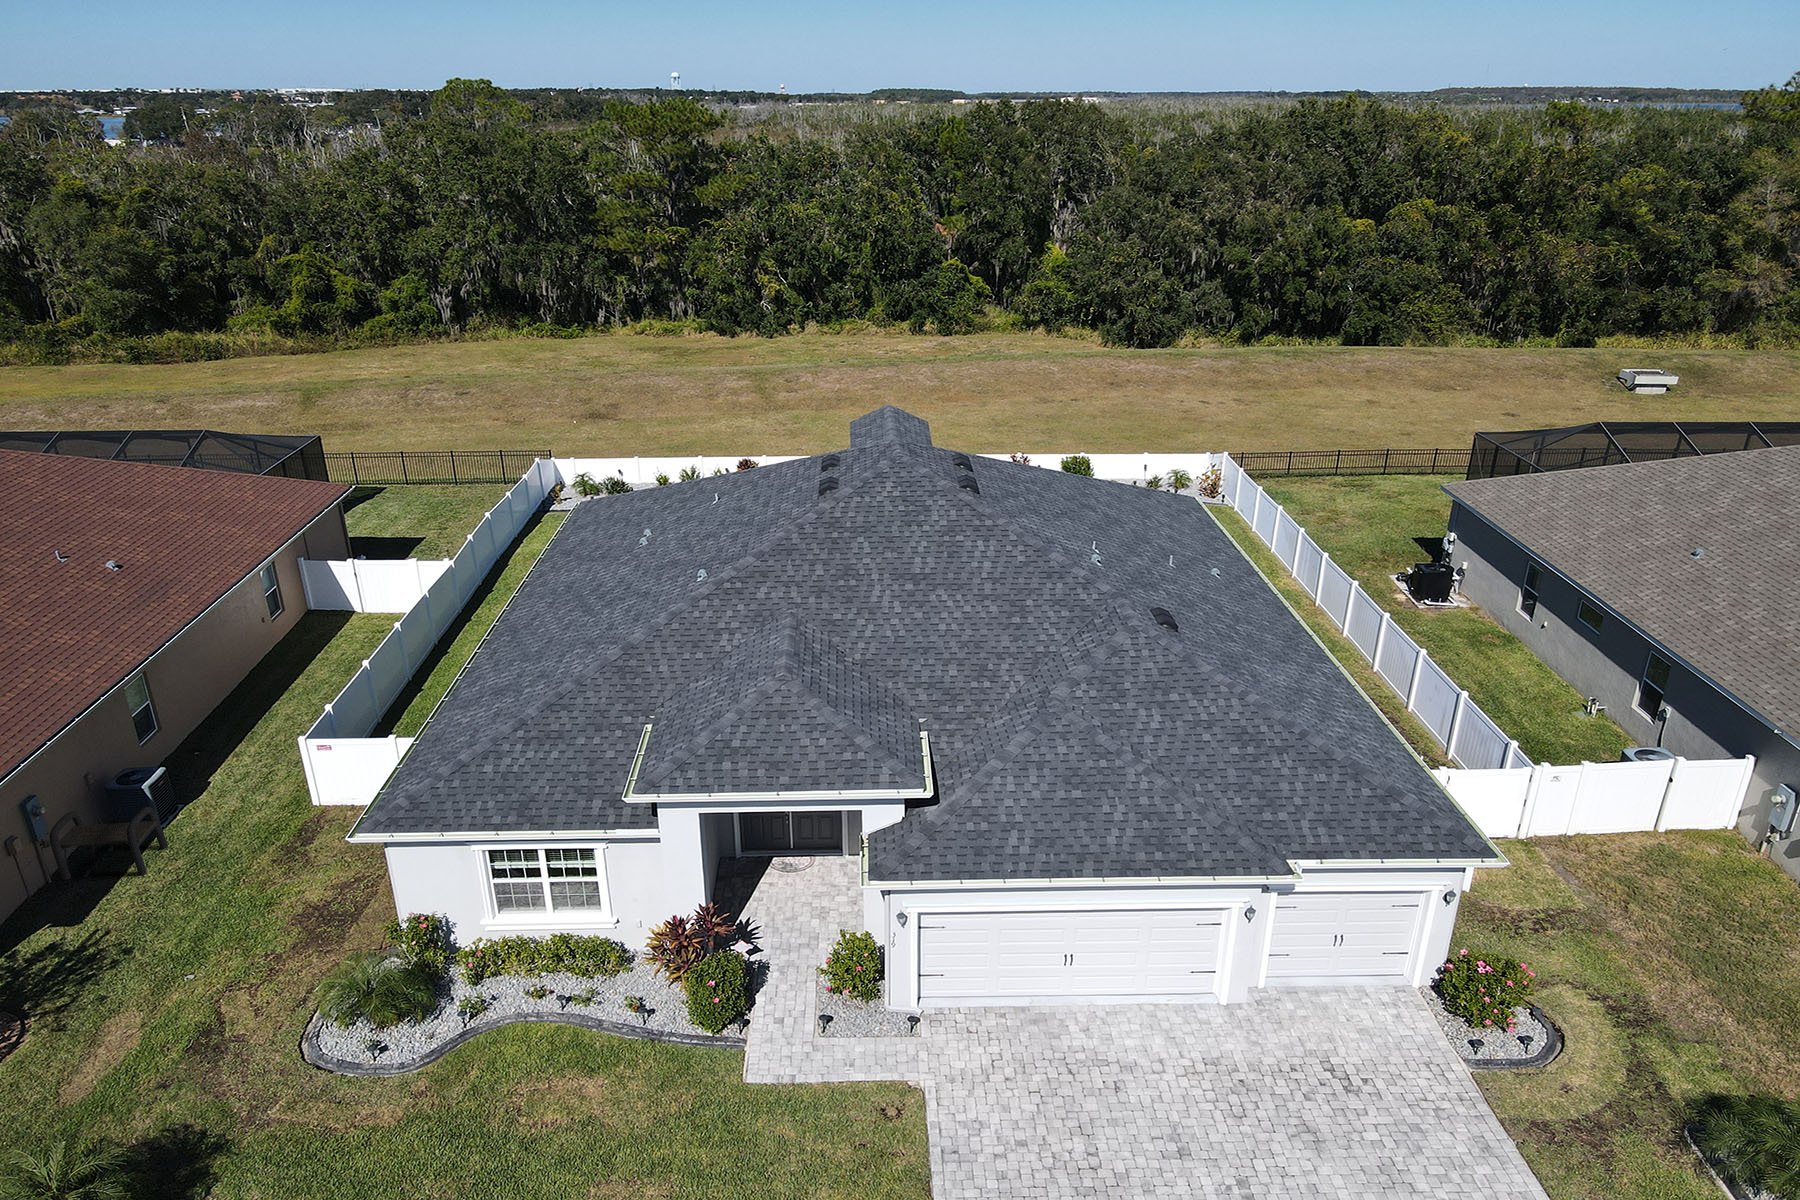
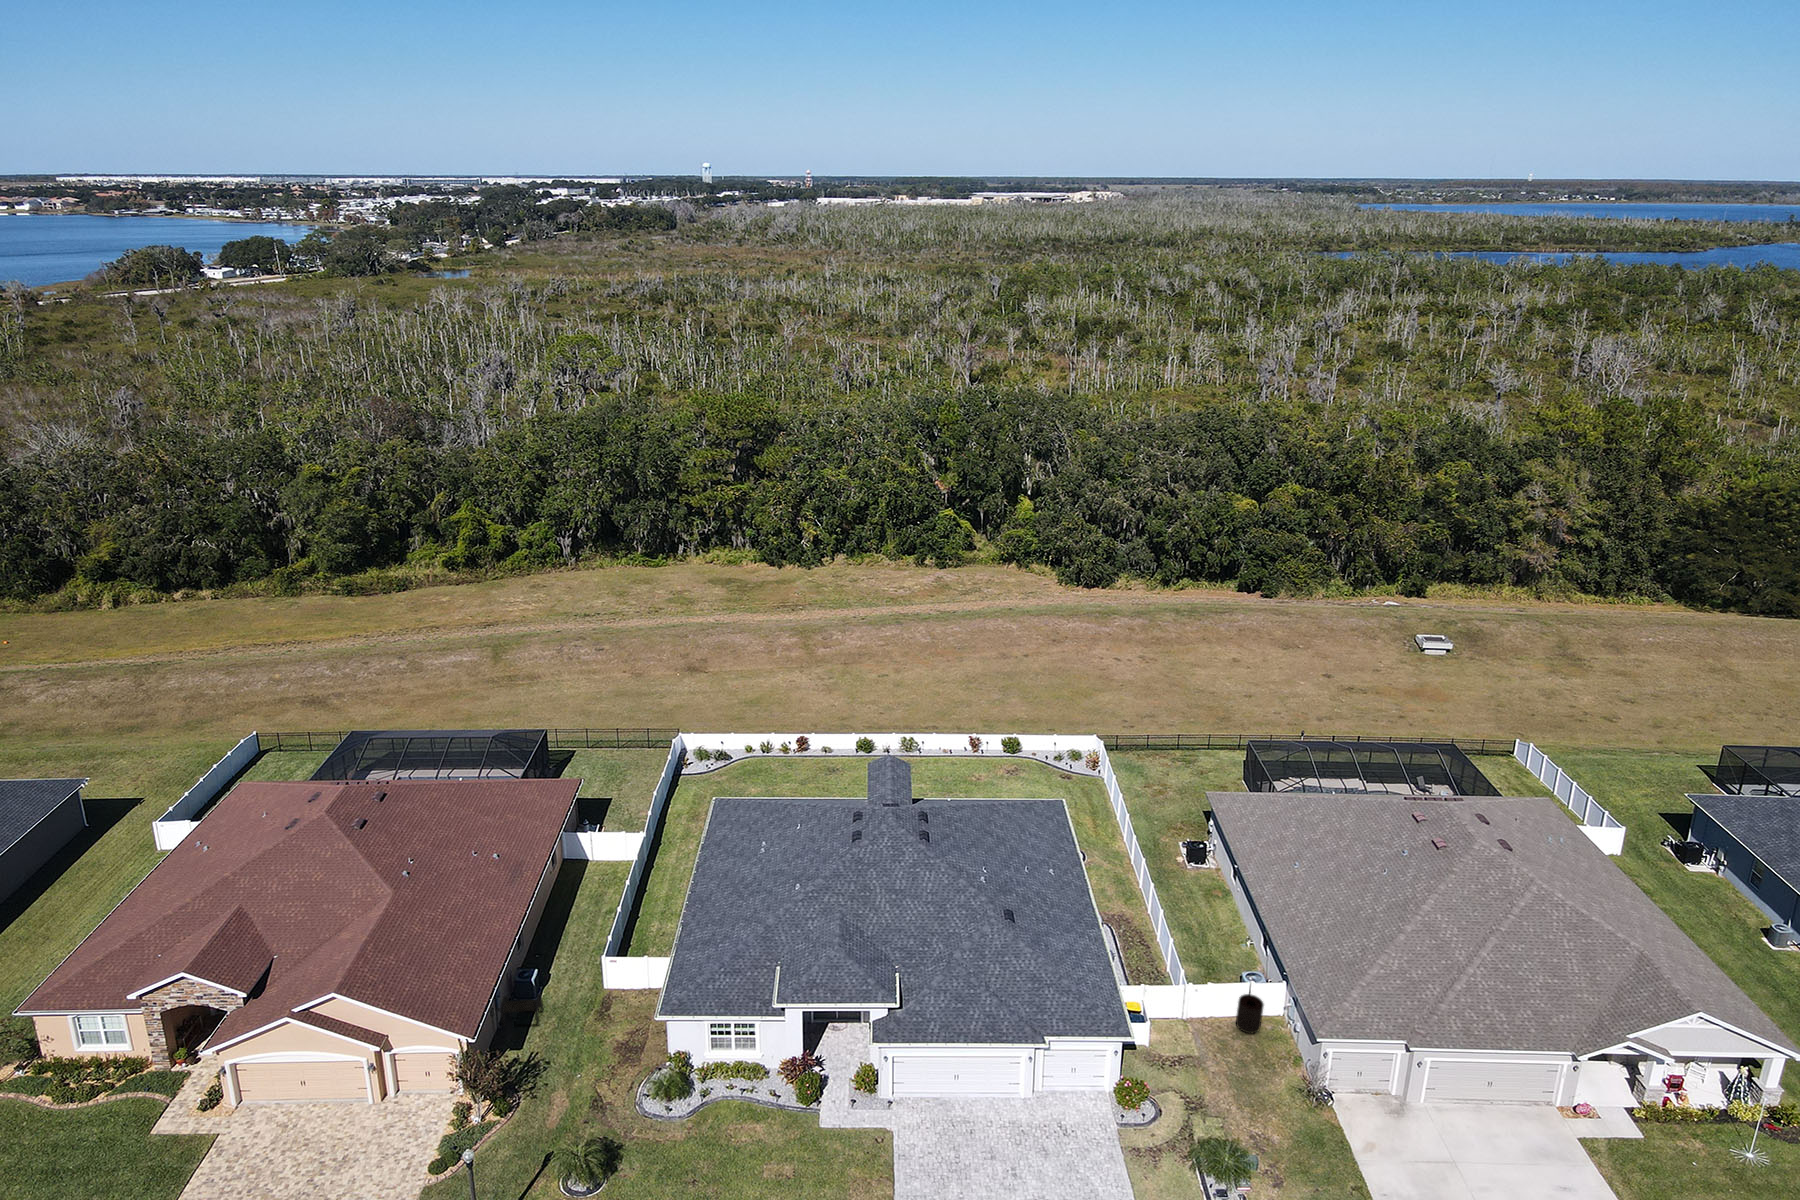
trash can: none [1625,785,1702,864] -> present [1236,994,1264,1033]

